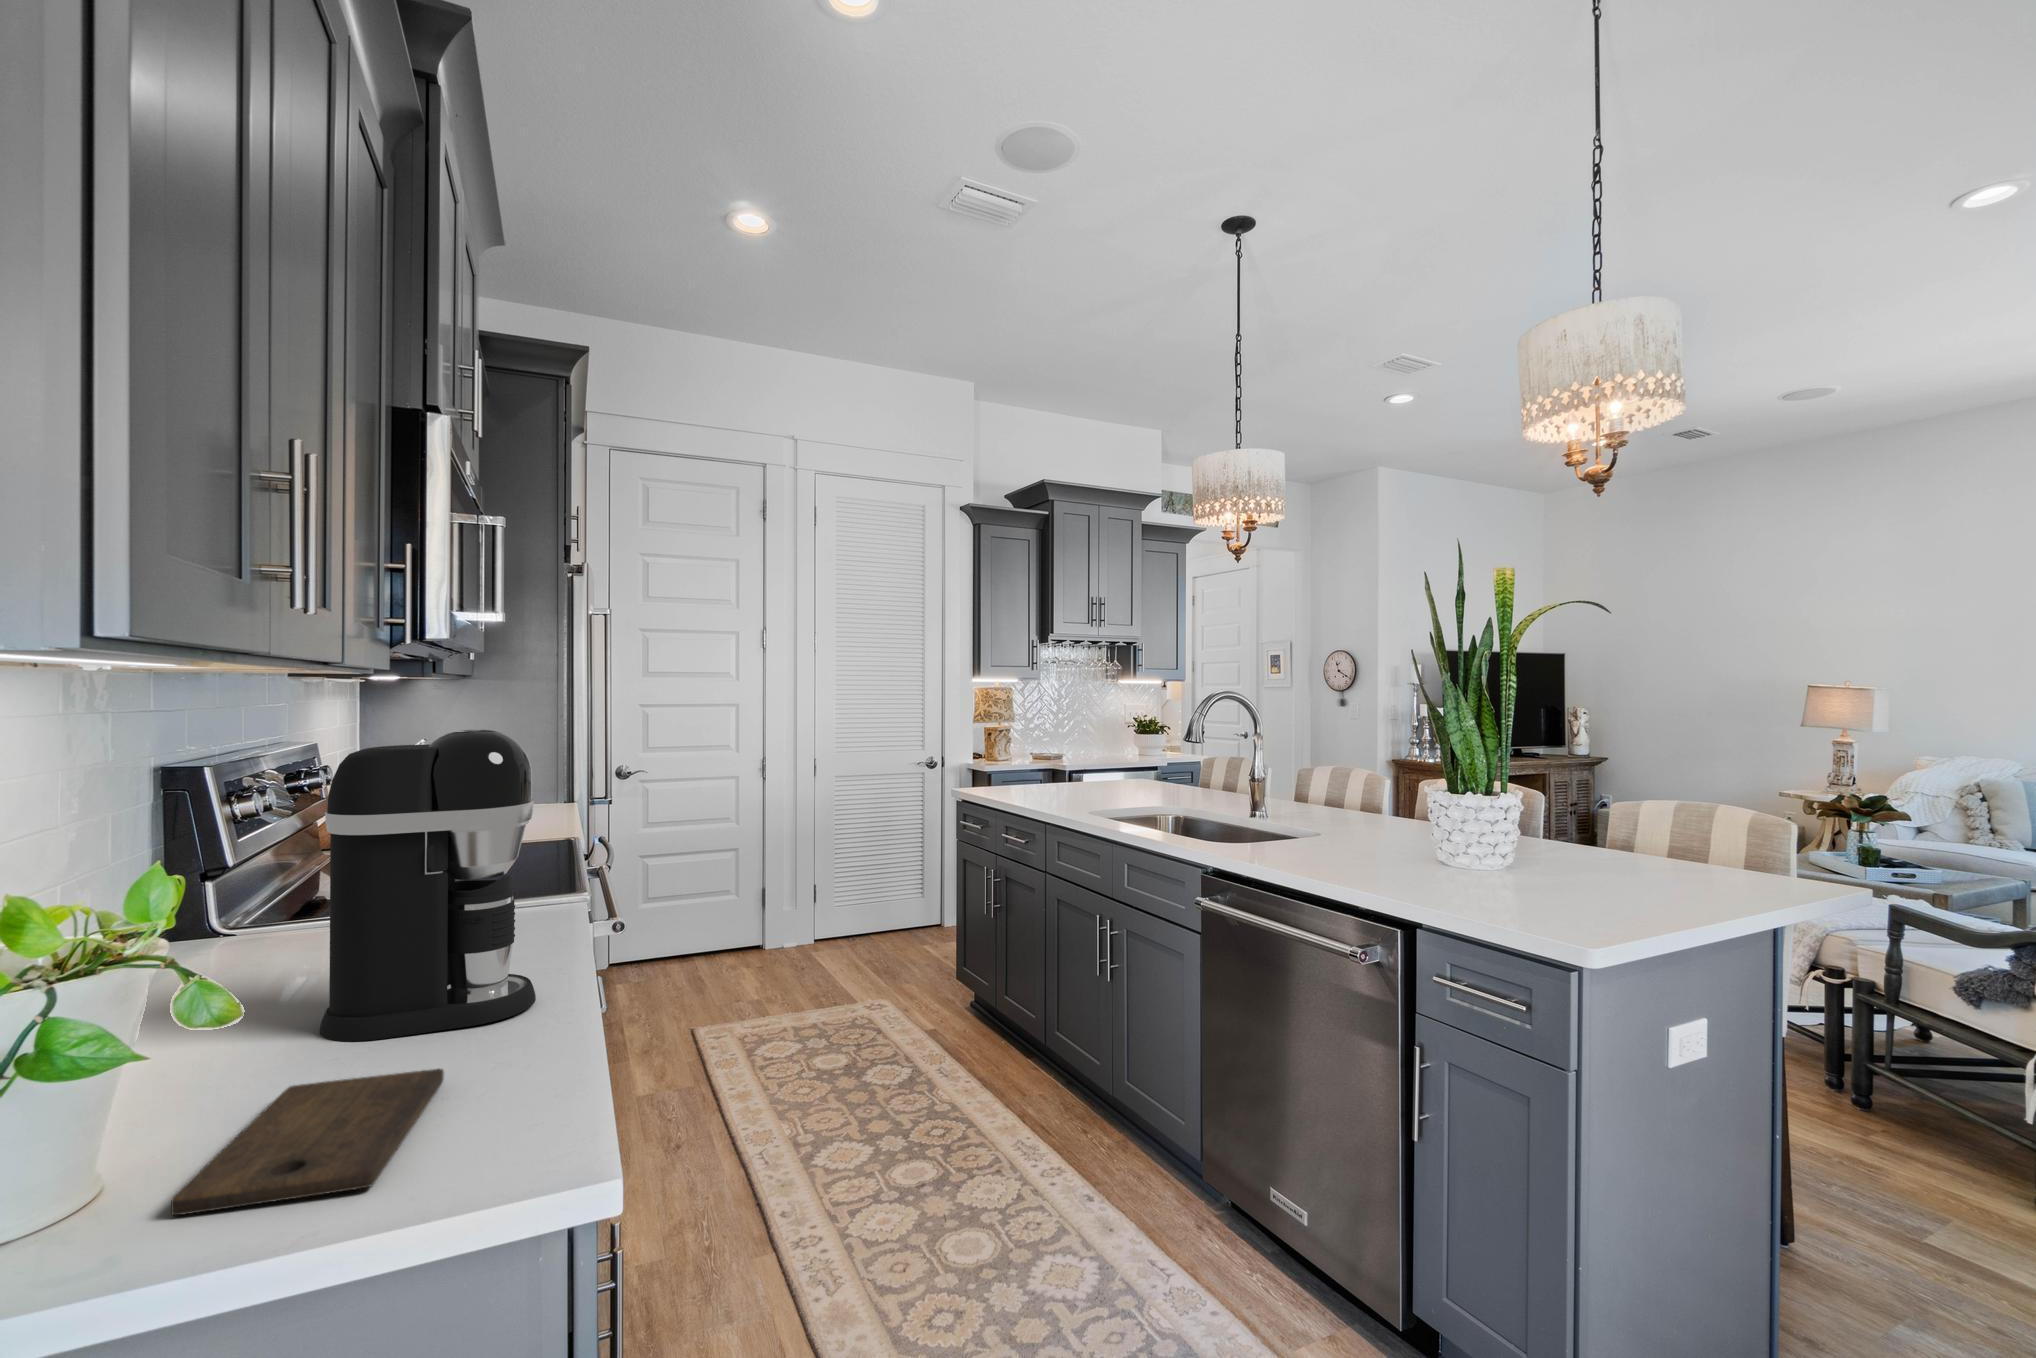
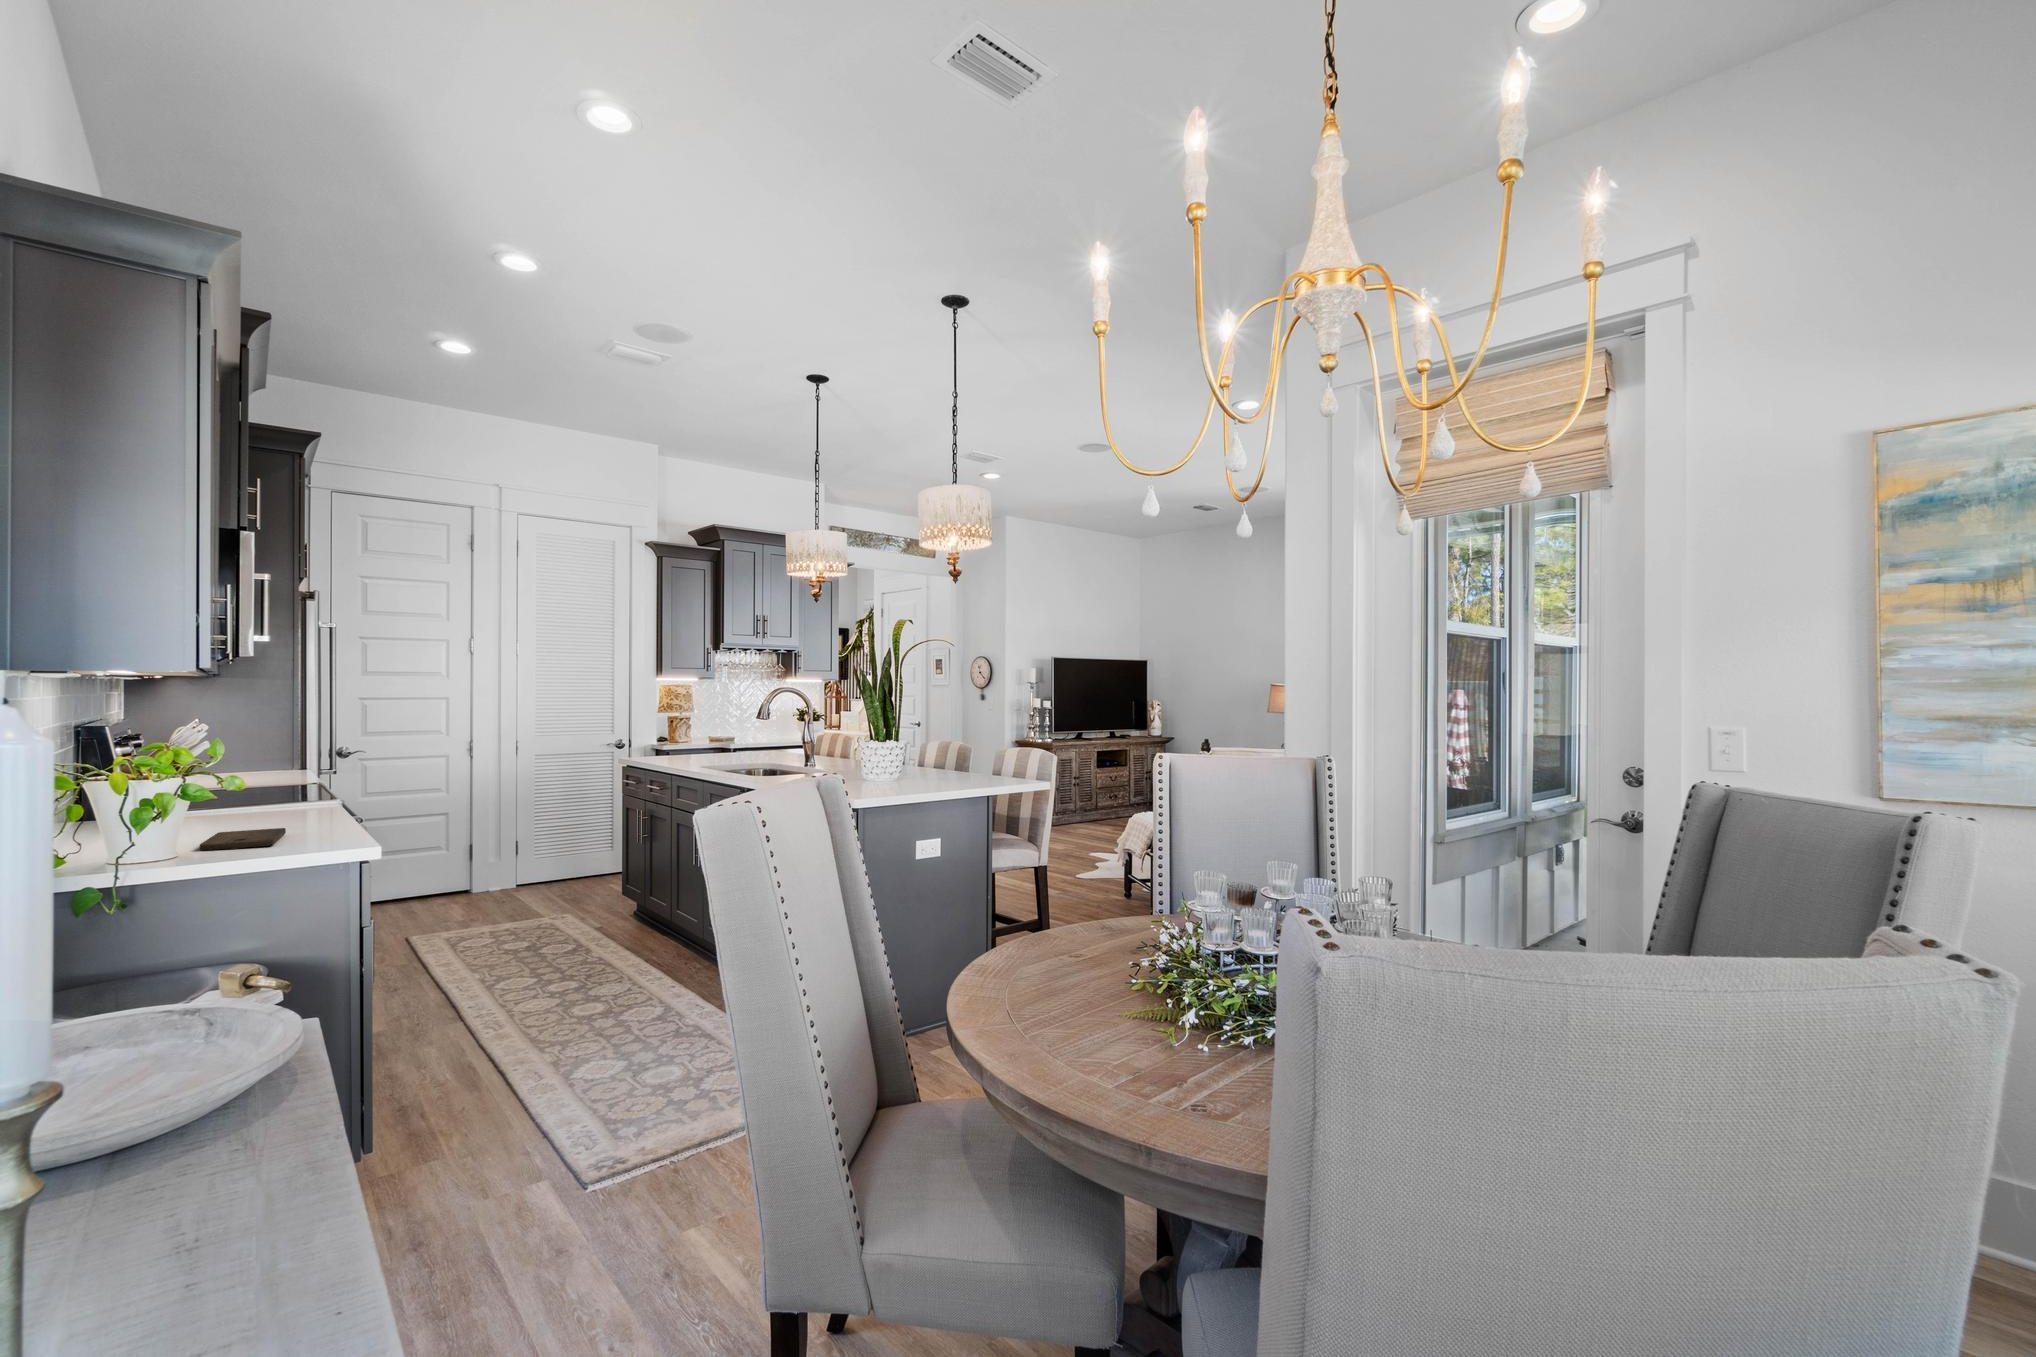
coffee maker: present [320,730,536,1041] -> none [212,697,318,830]

